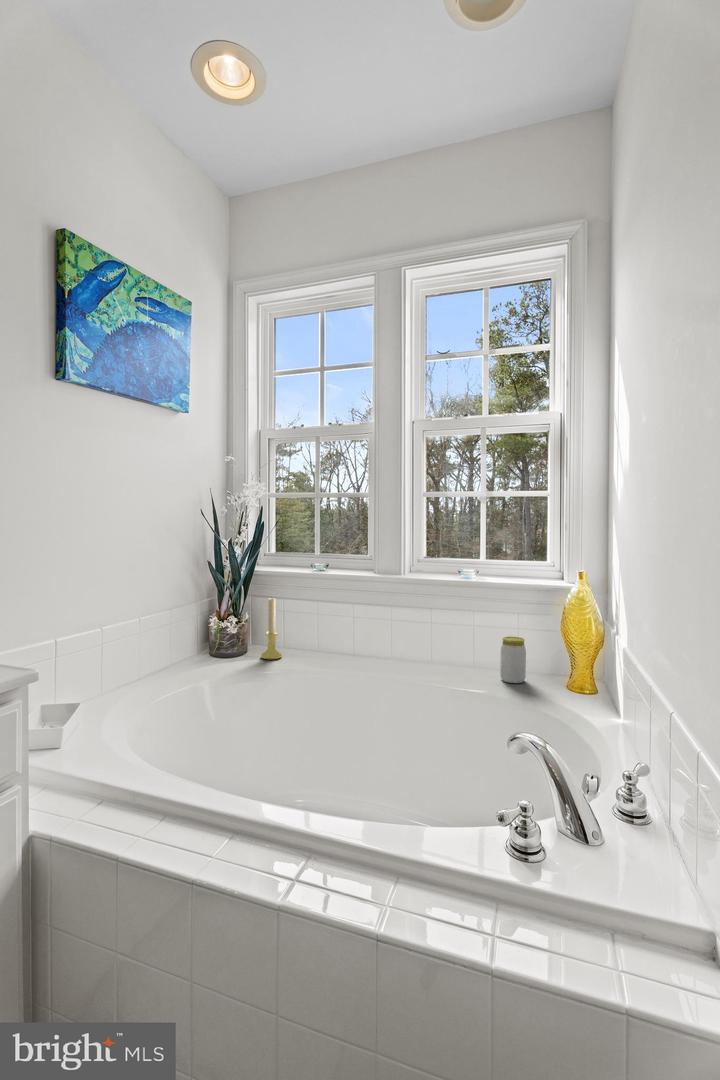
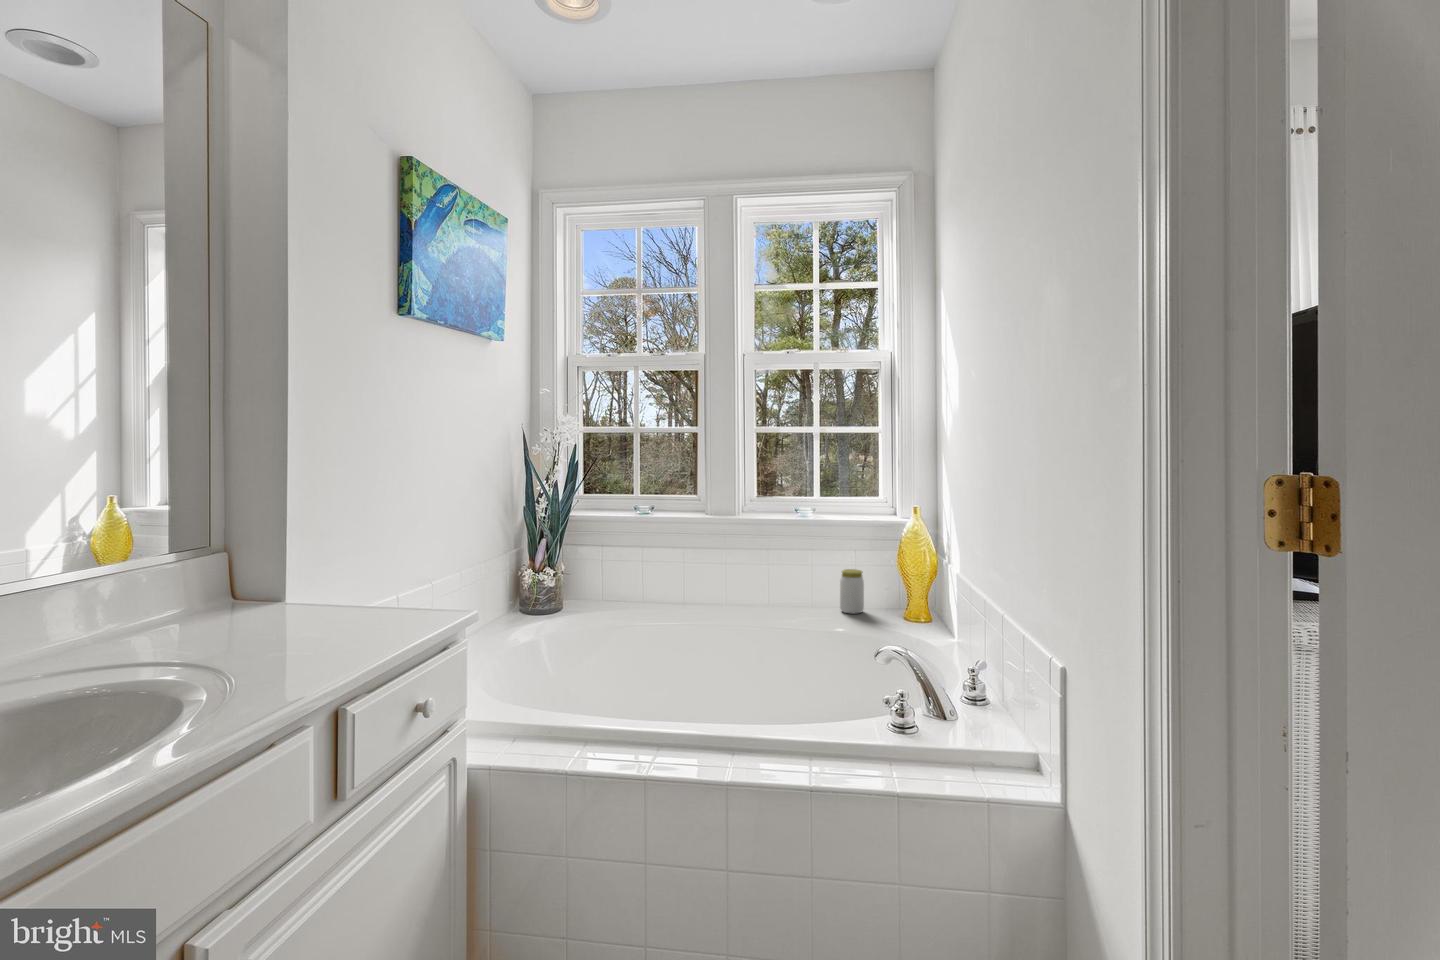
candle holder: present [261,598,282,660] -> none [589,538,612,605]

